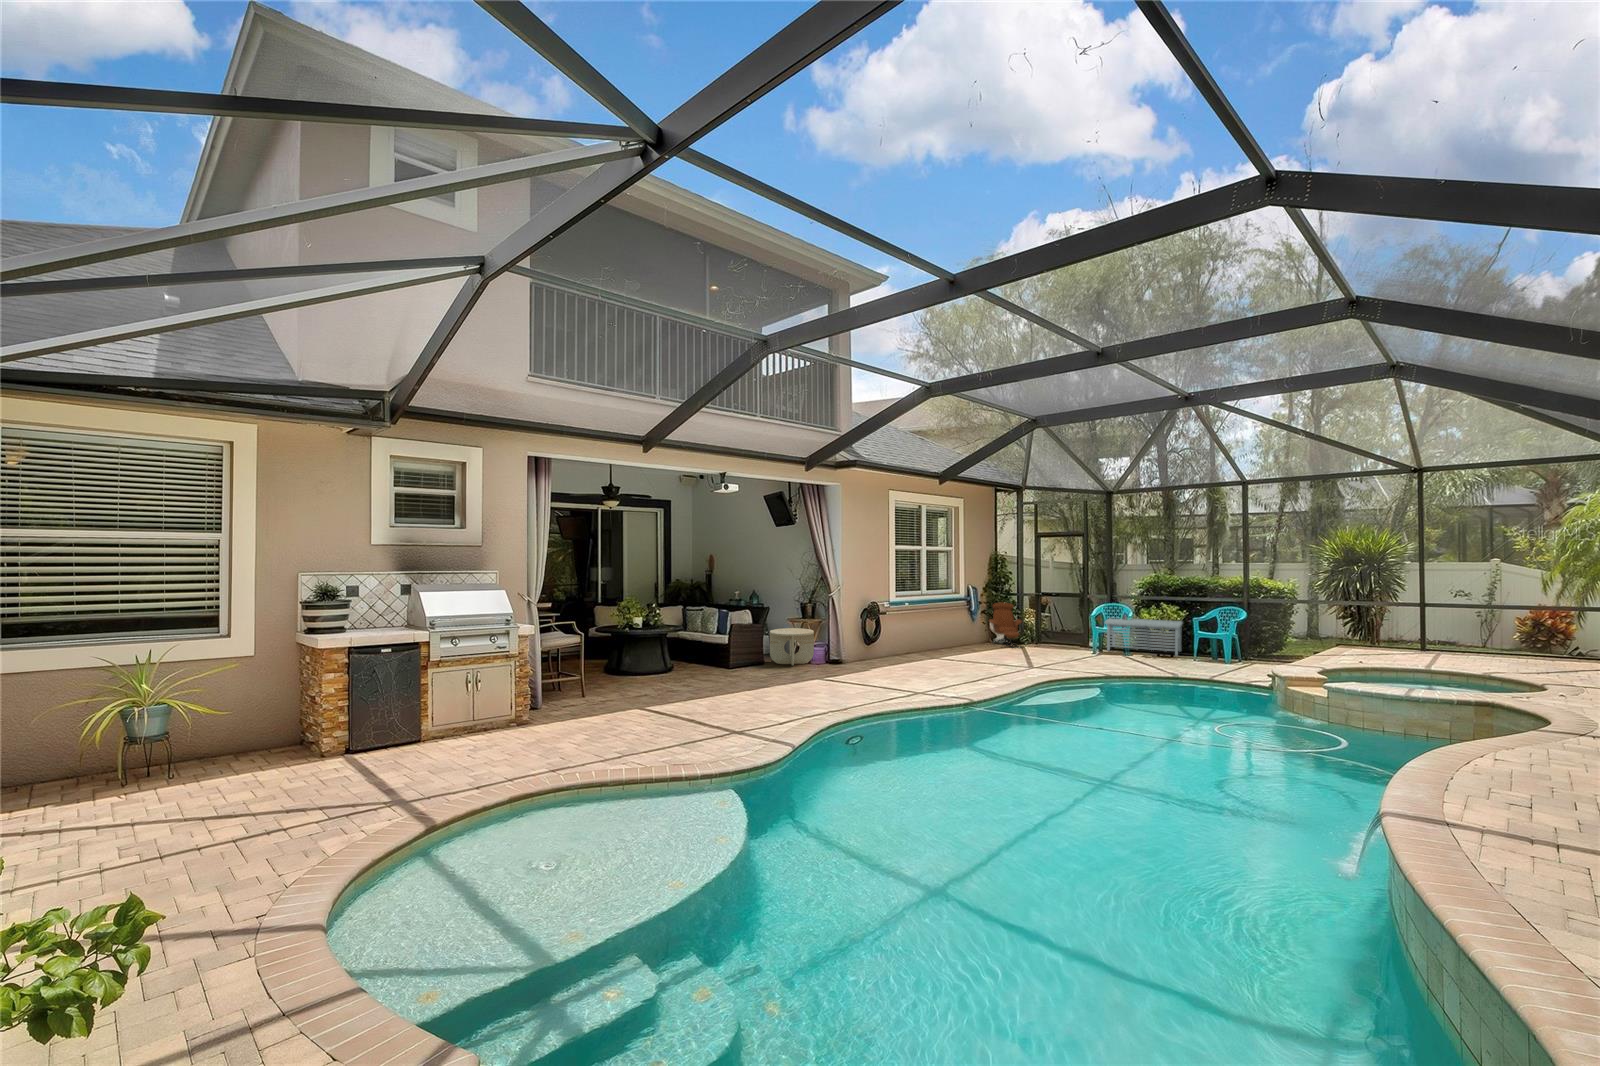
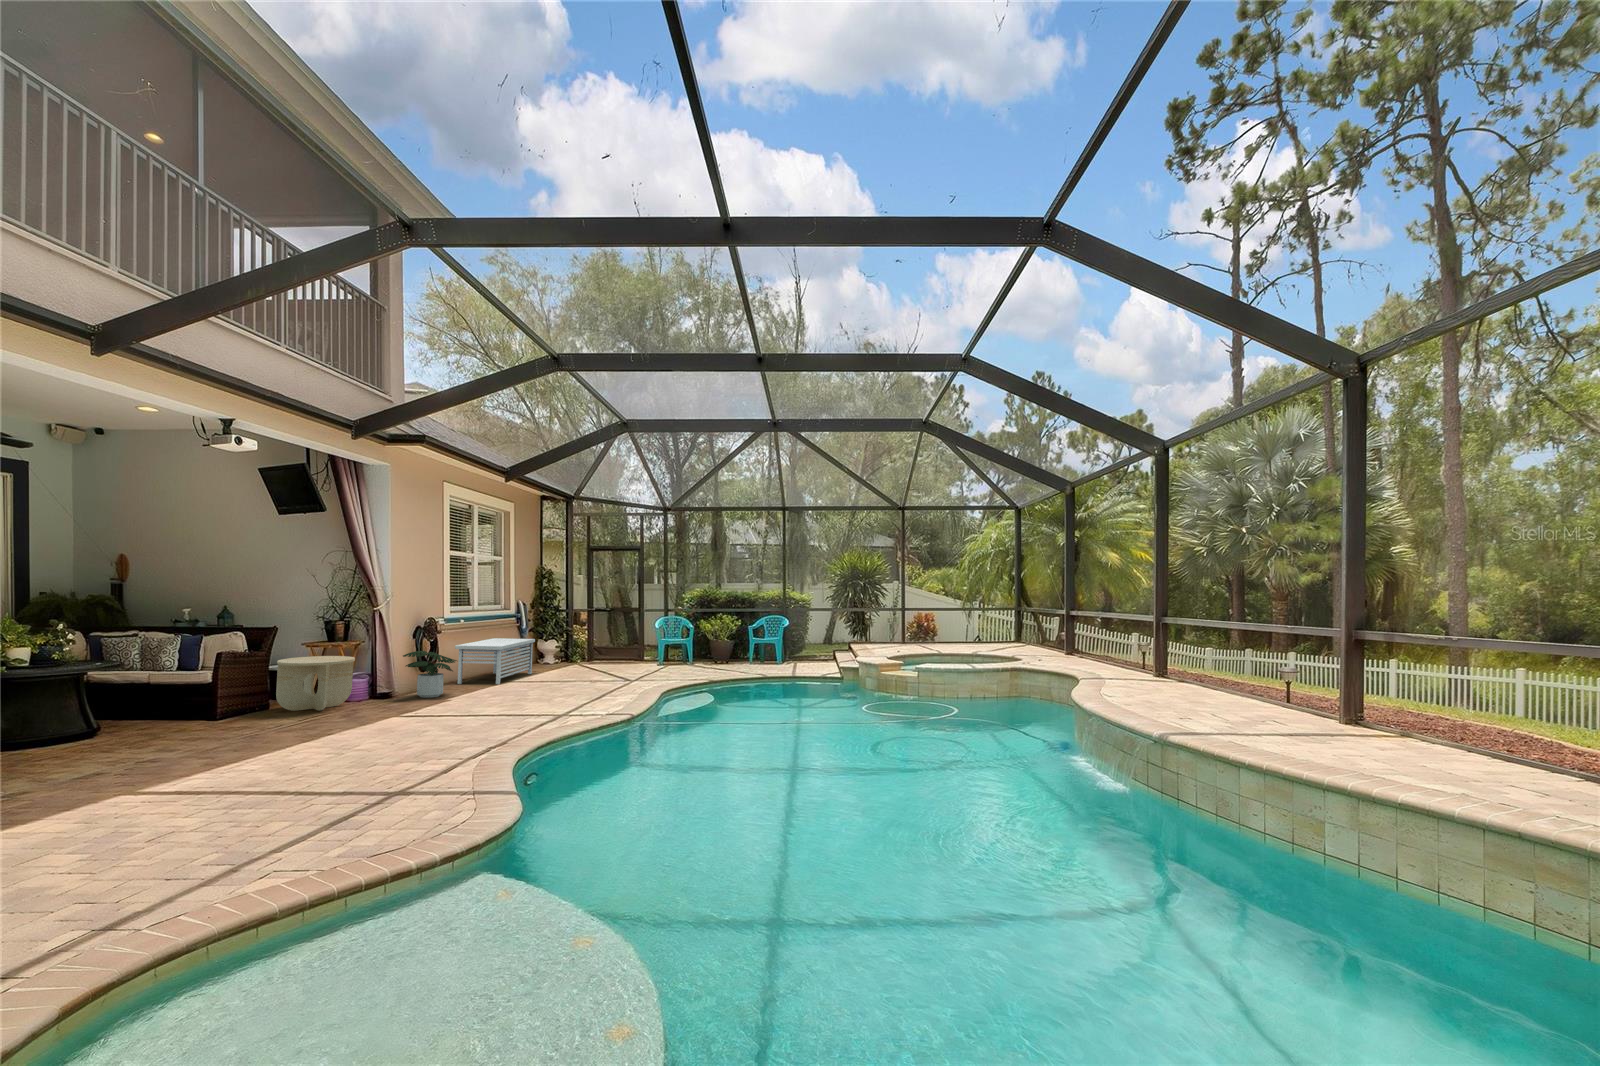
lounge chair: present [989,602,1022,646] -> none [543,620,586,669]
storage bench: present [1105,618,1182,656] -> present [455,638,535,684]
potted plant: none [846,629,886,664] -> present [403,651,457,698]

